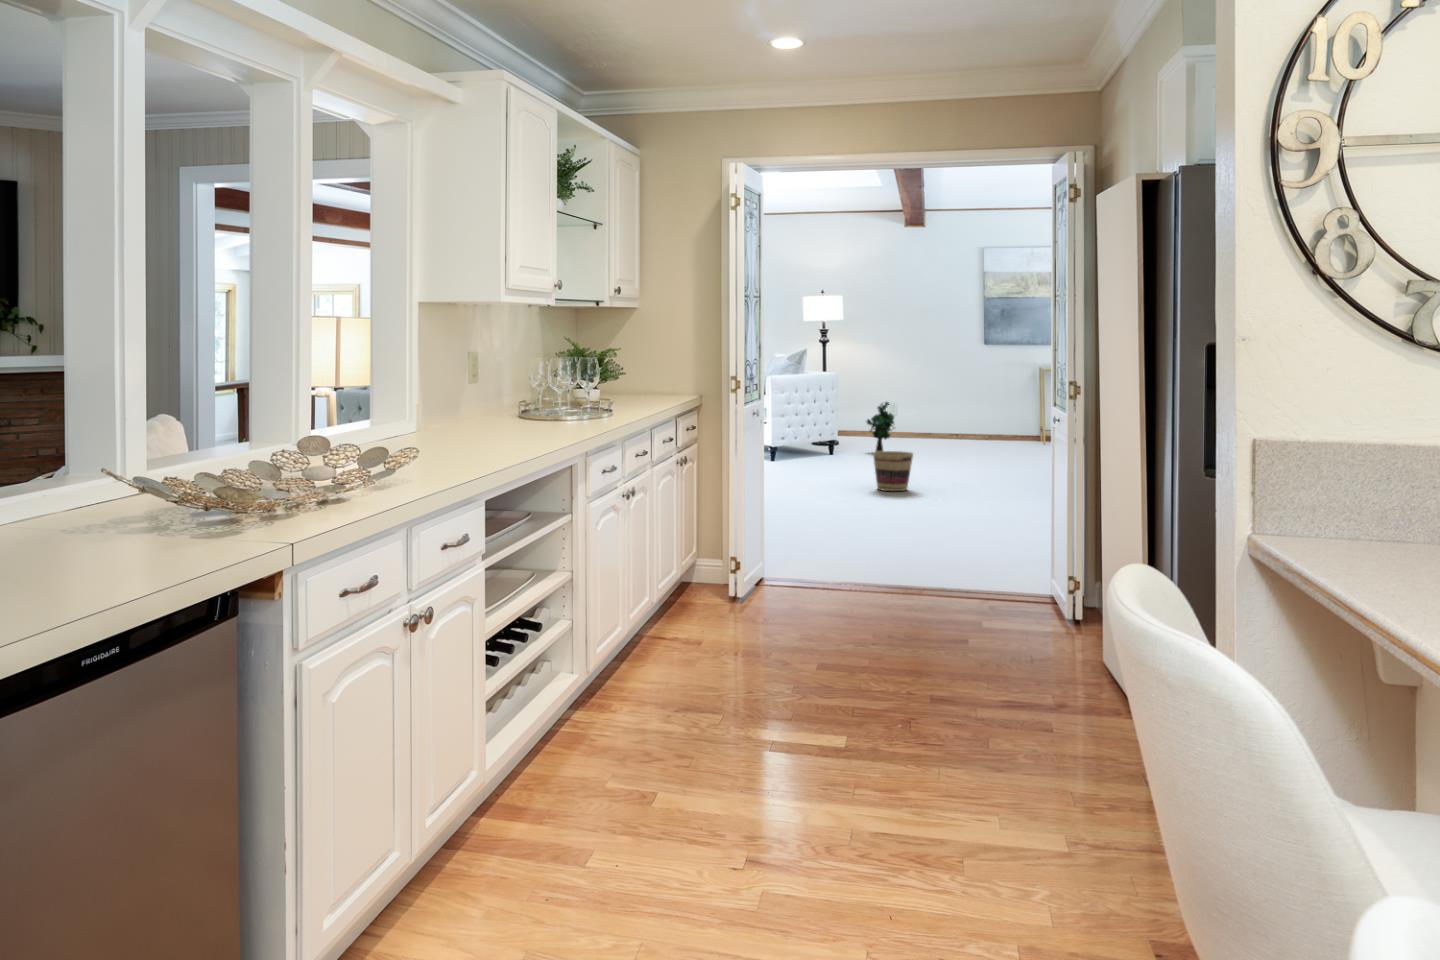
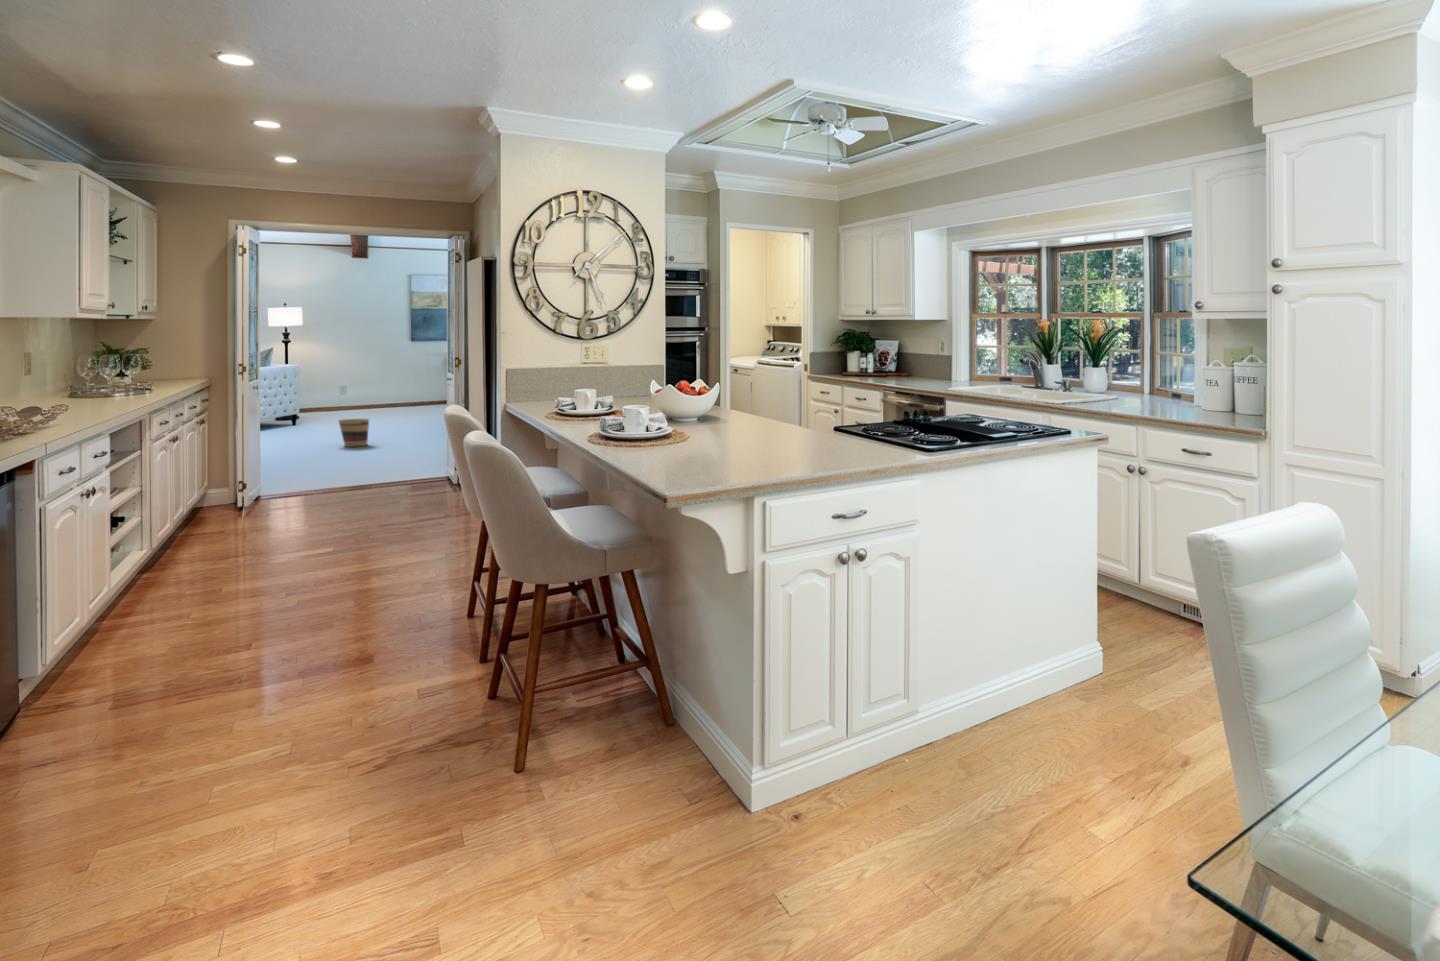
decorative plant: present [867,402,894,452] -> none [327,386,353,425]

